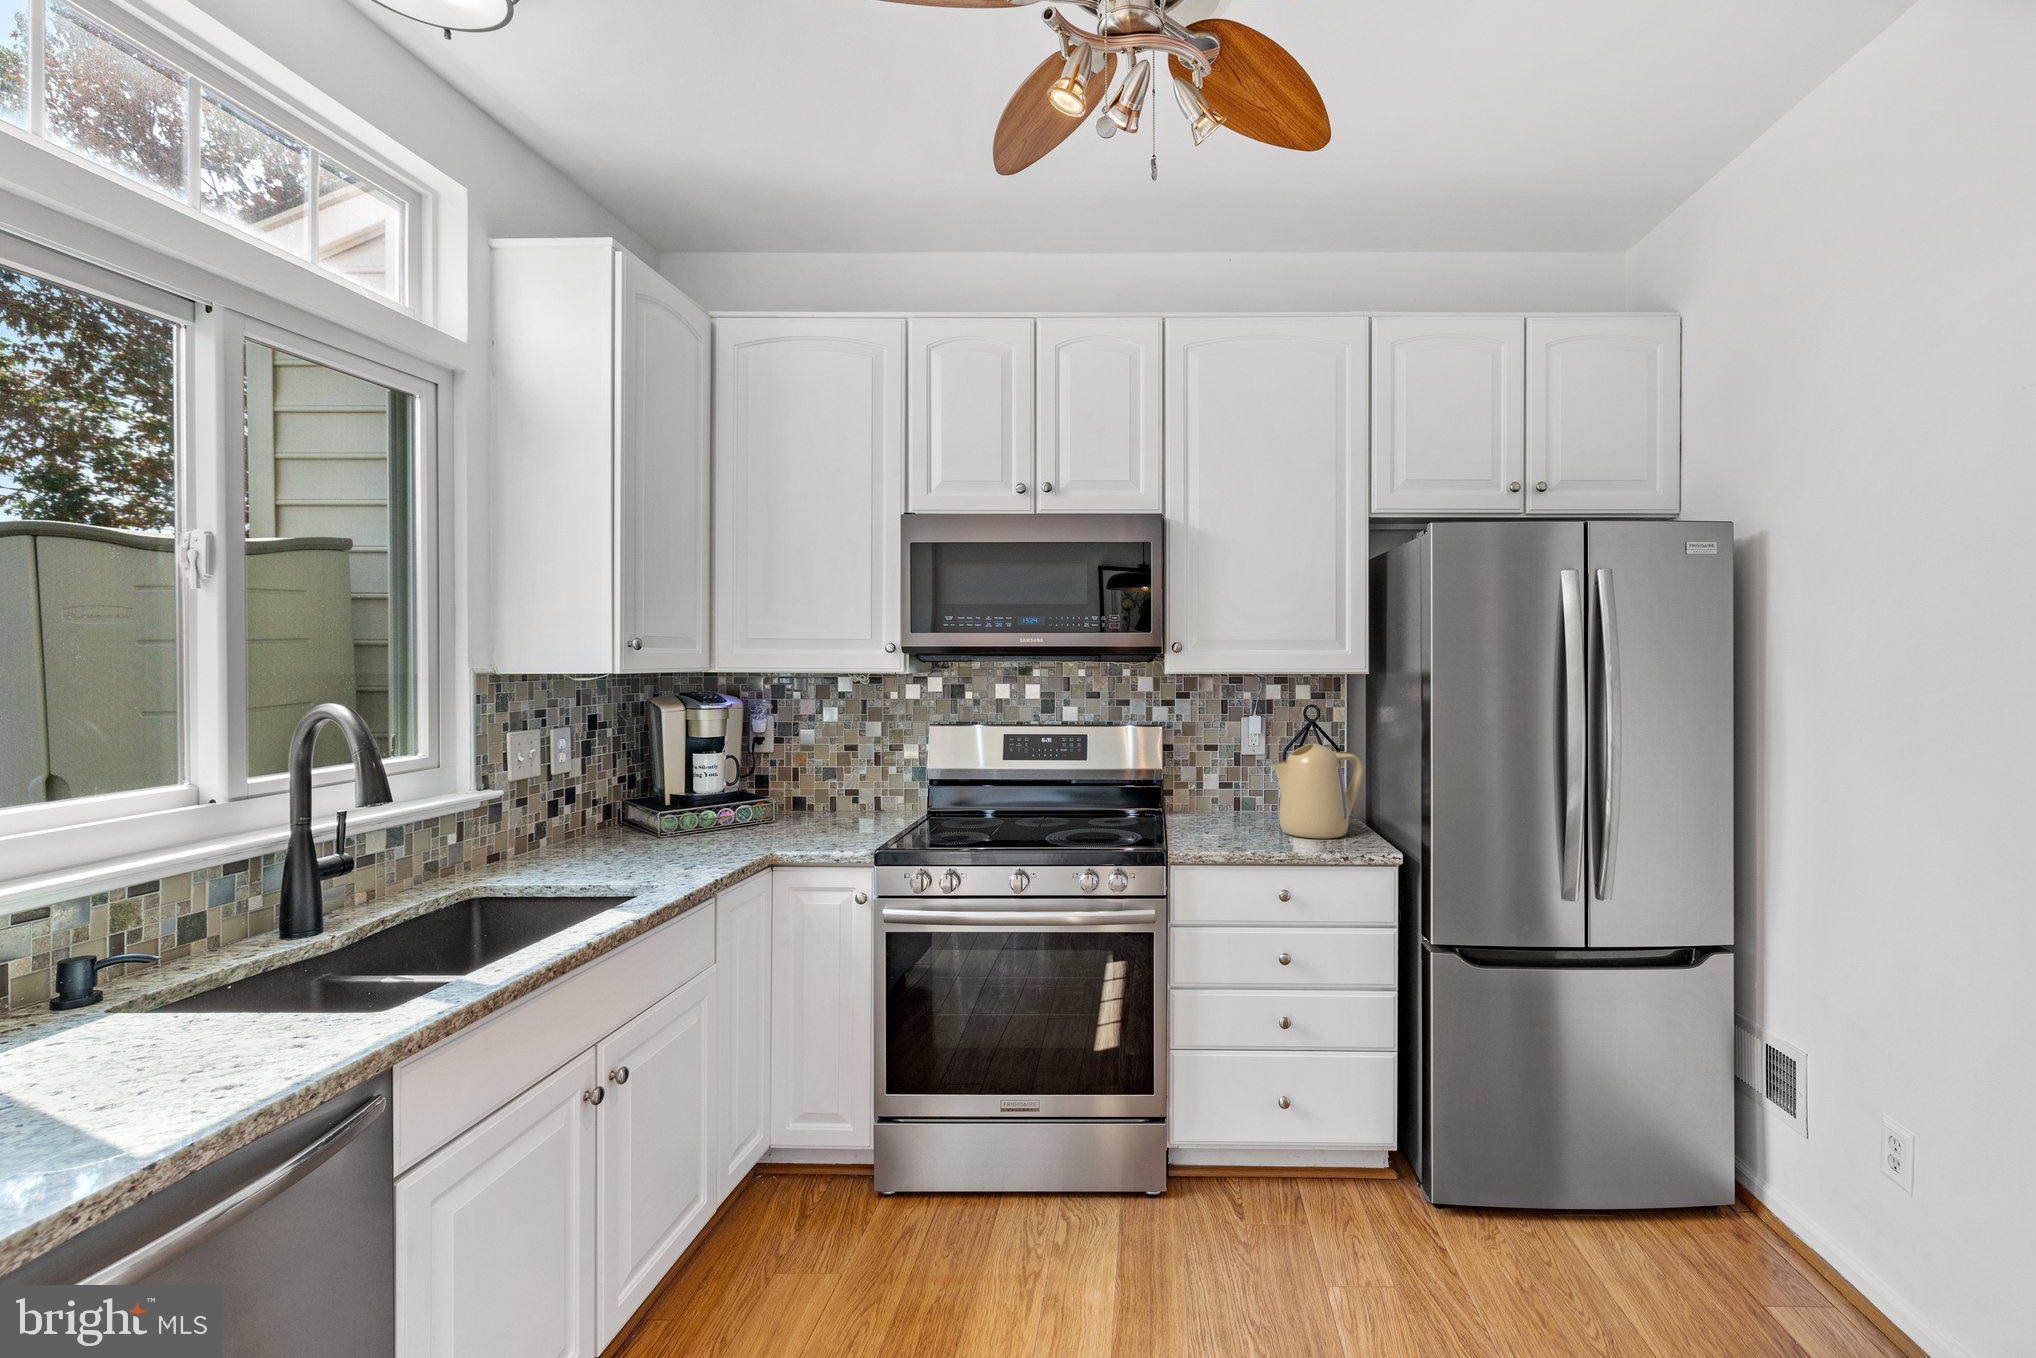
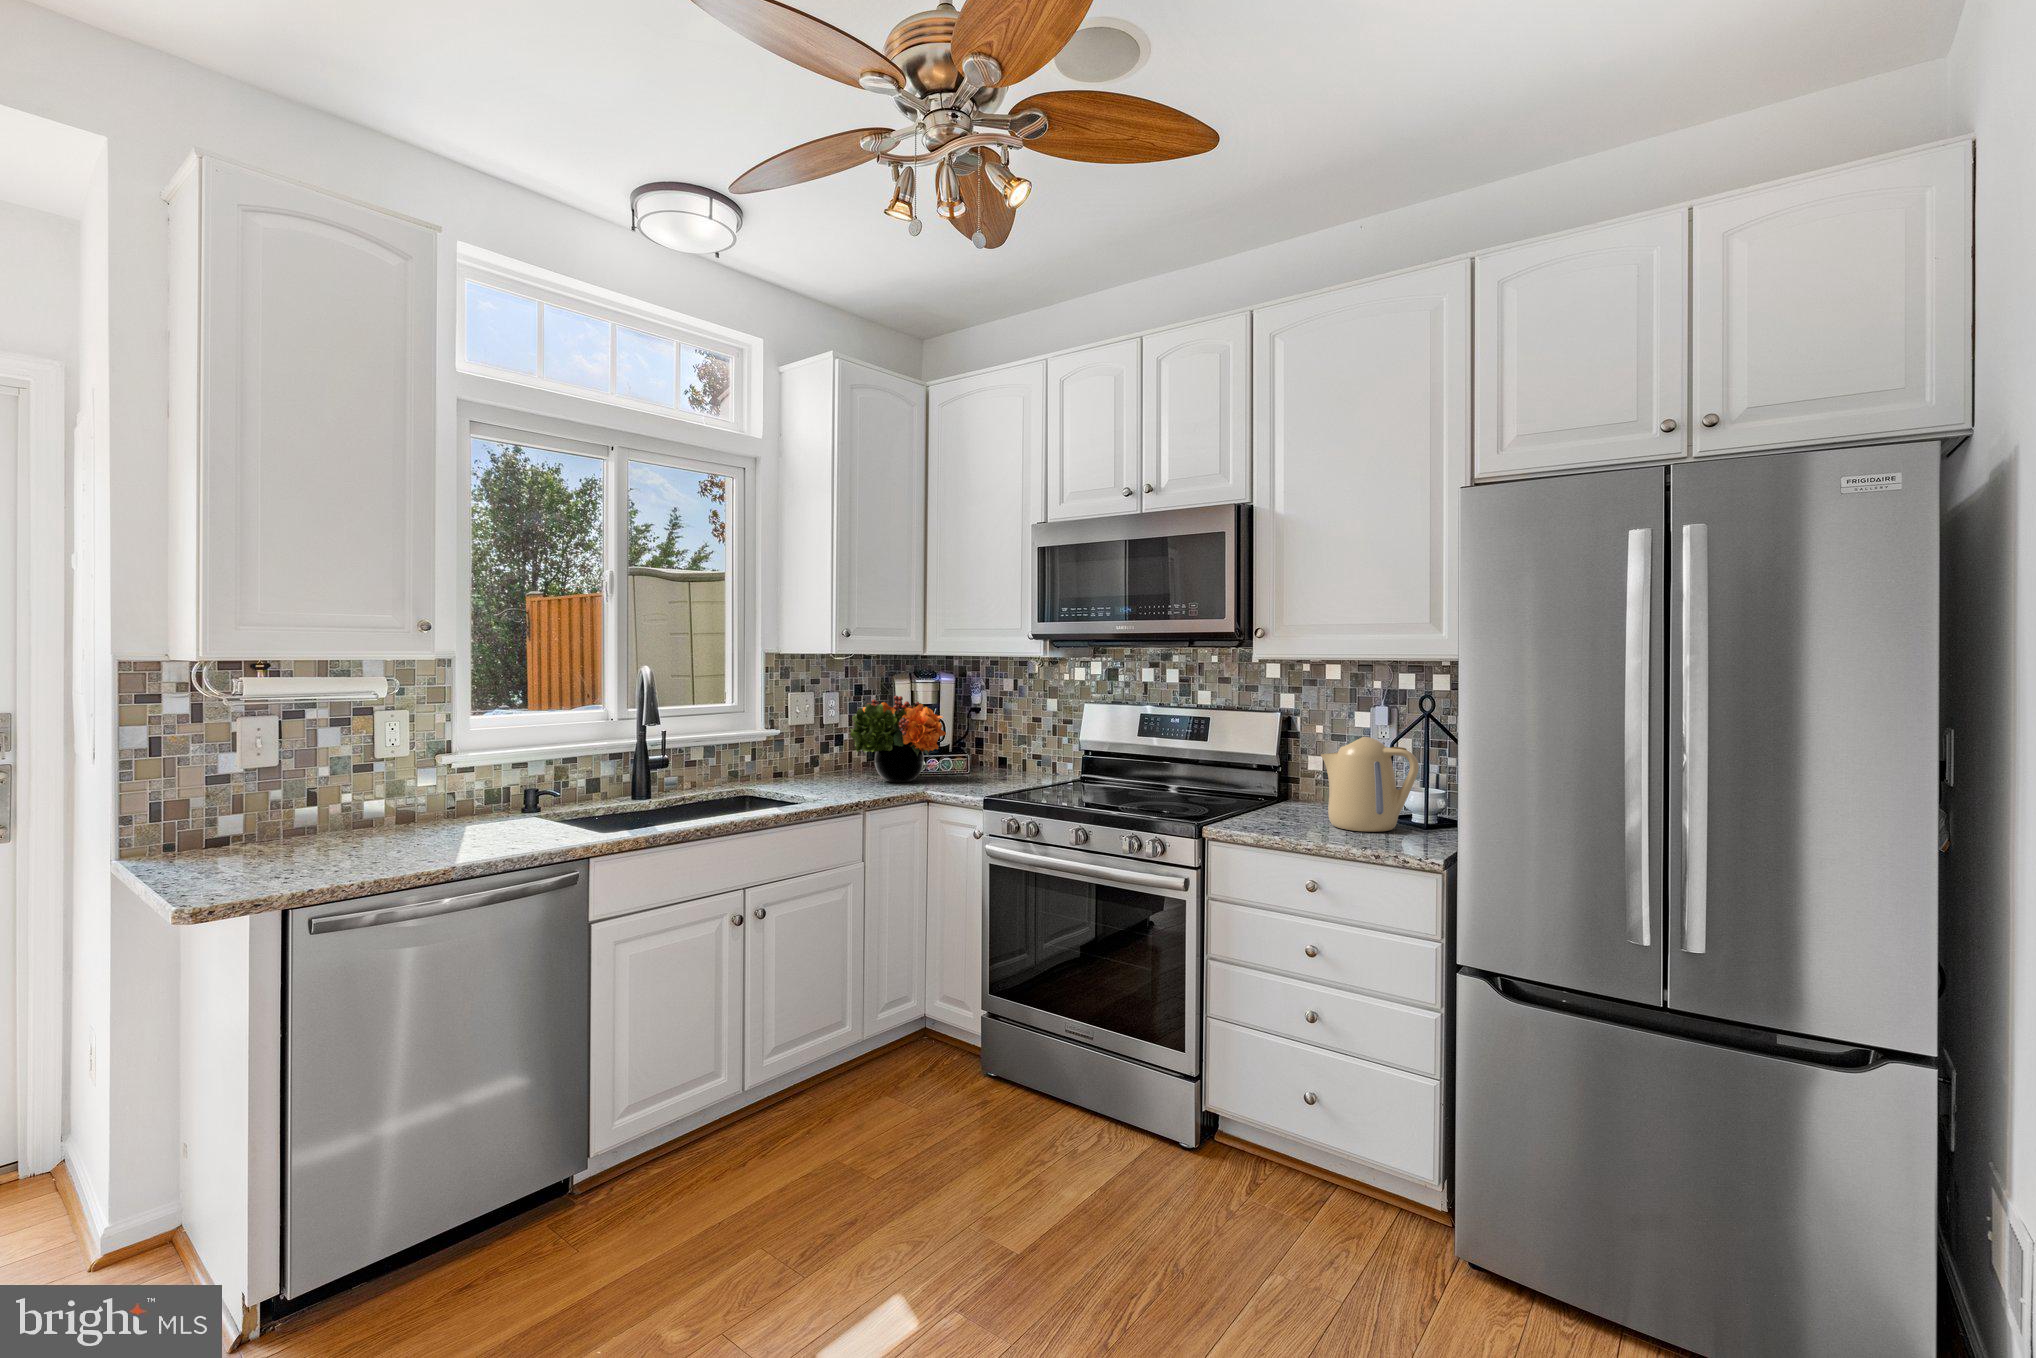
flower arrangement: none [626,728,766,846] -> present [850,696,946,782]

